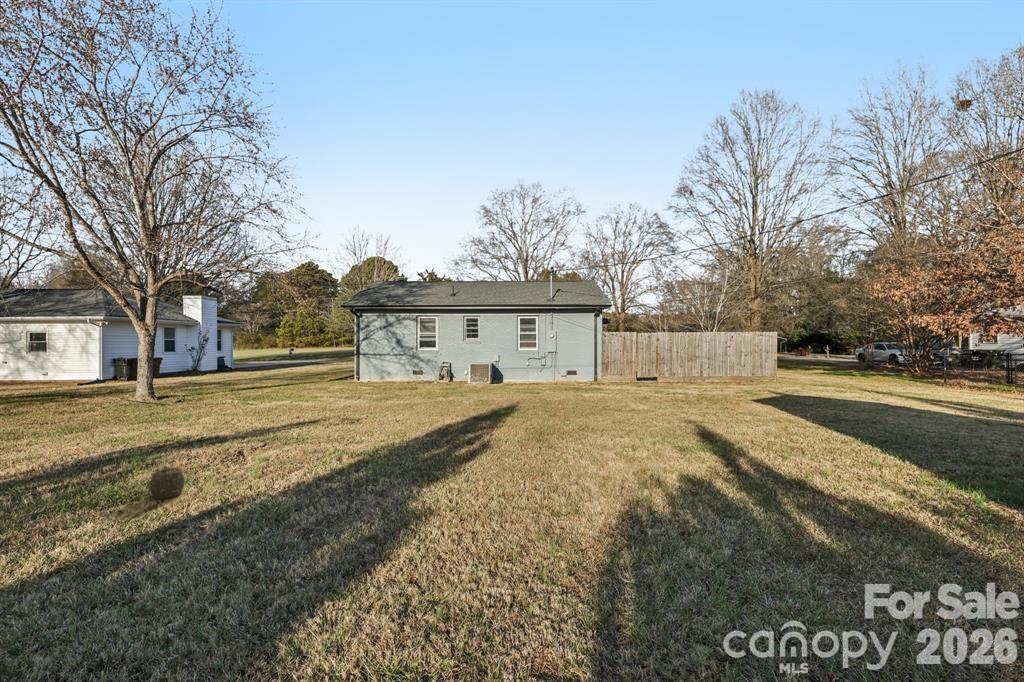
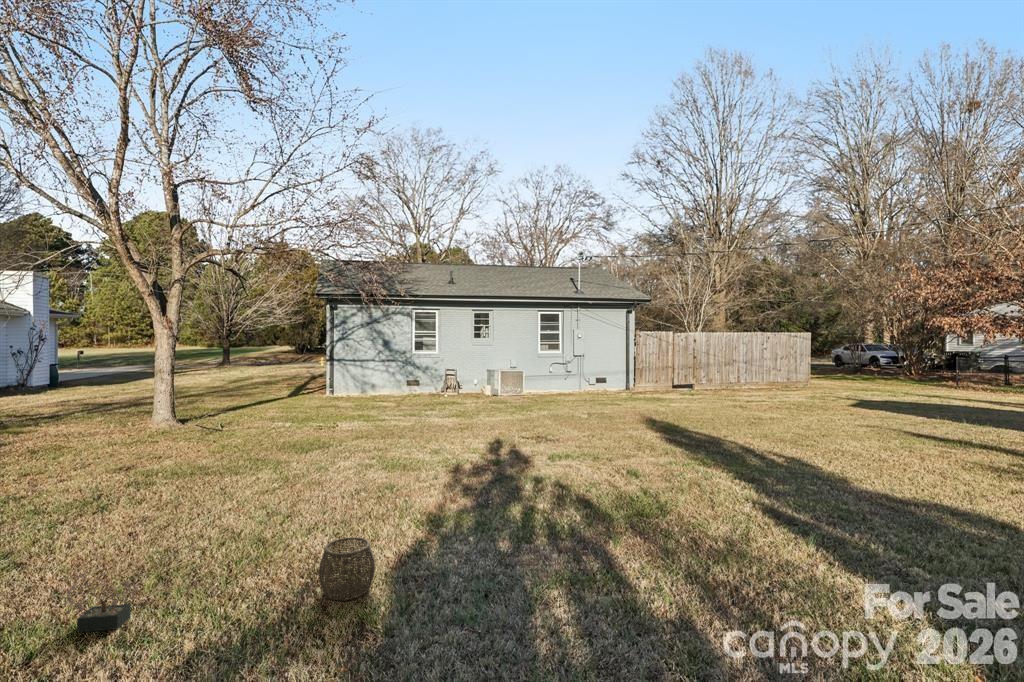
decorative plant: none [27,474,68,502] -> present [61,571,139,632]

